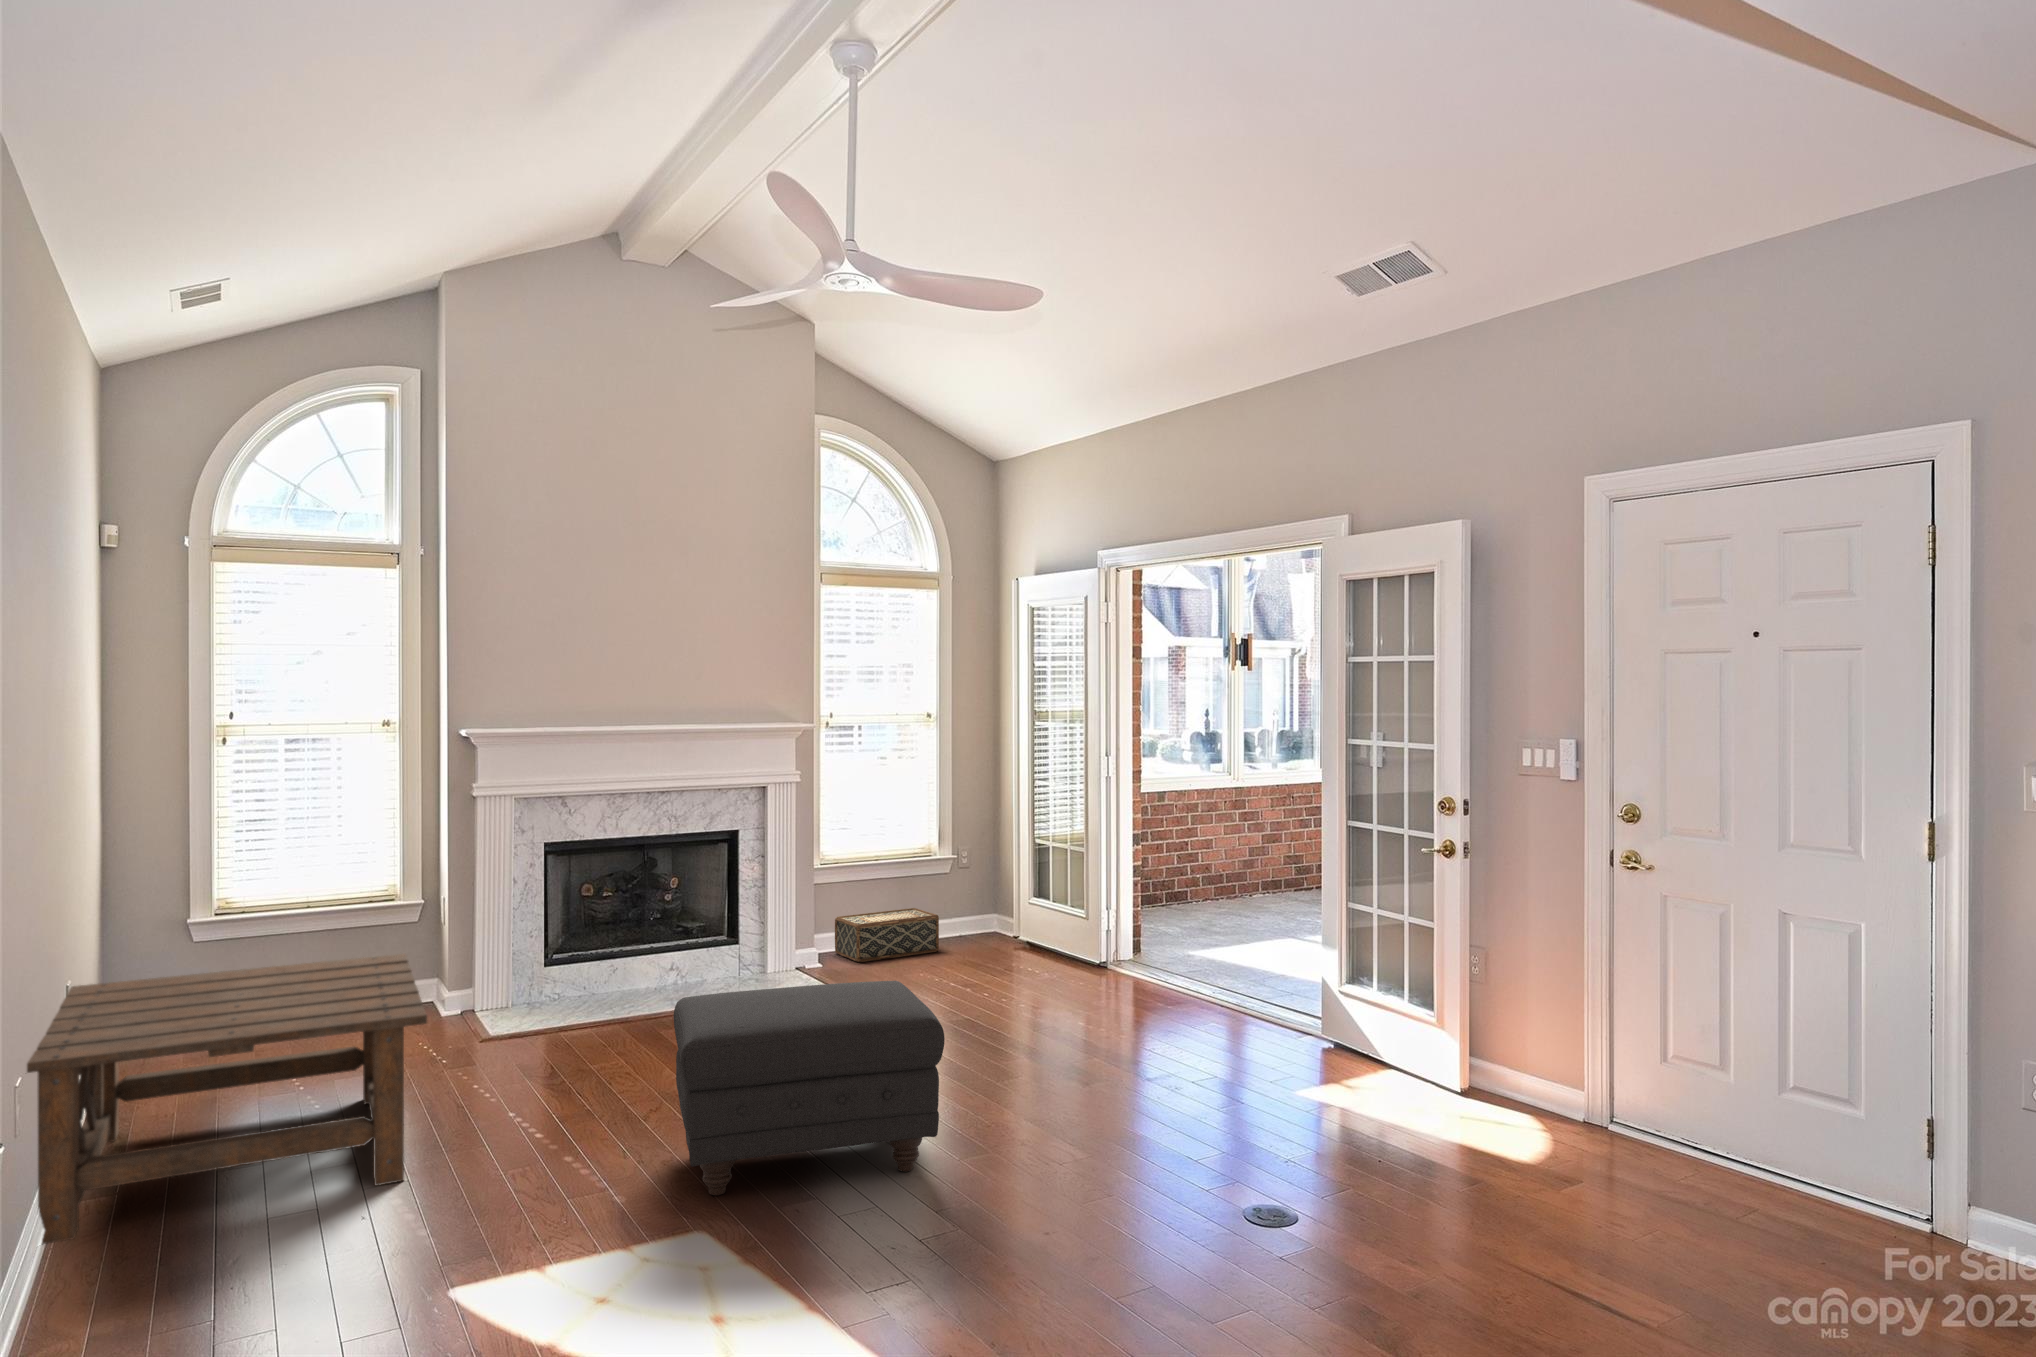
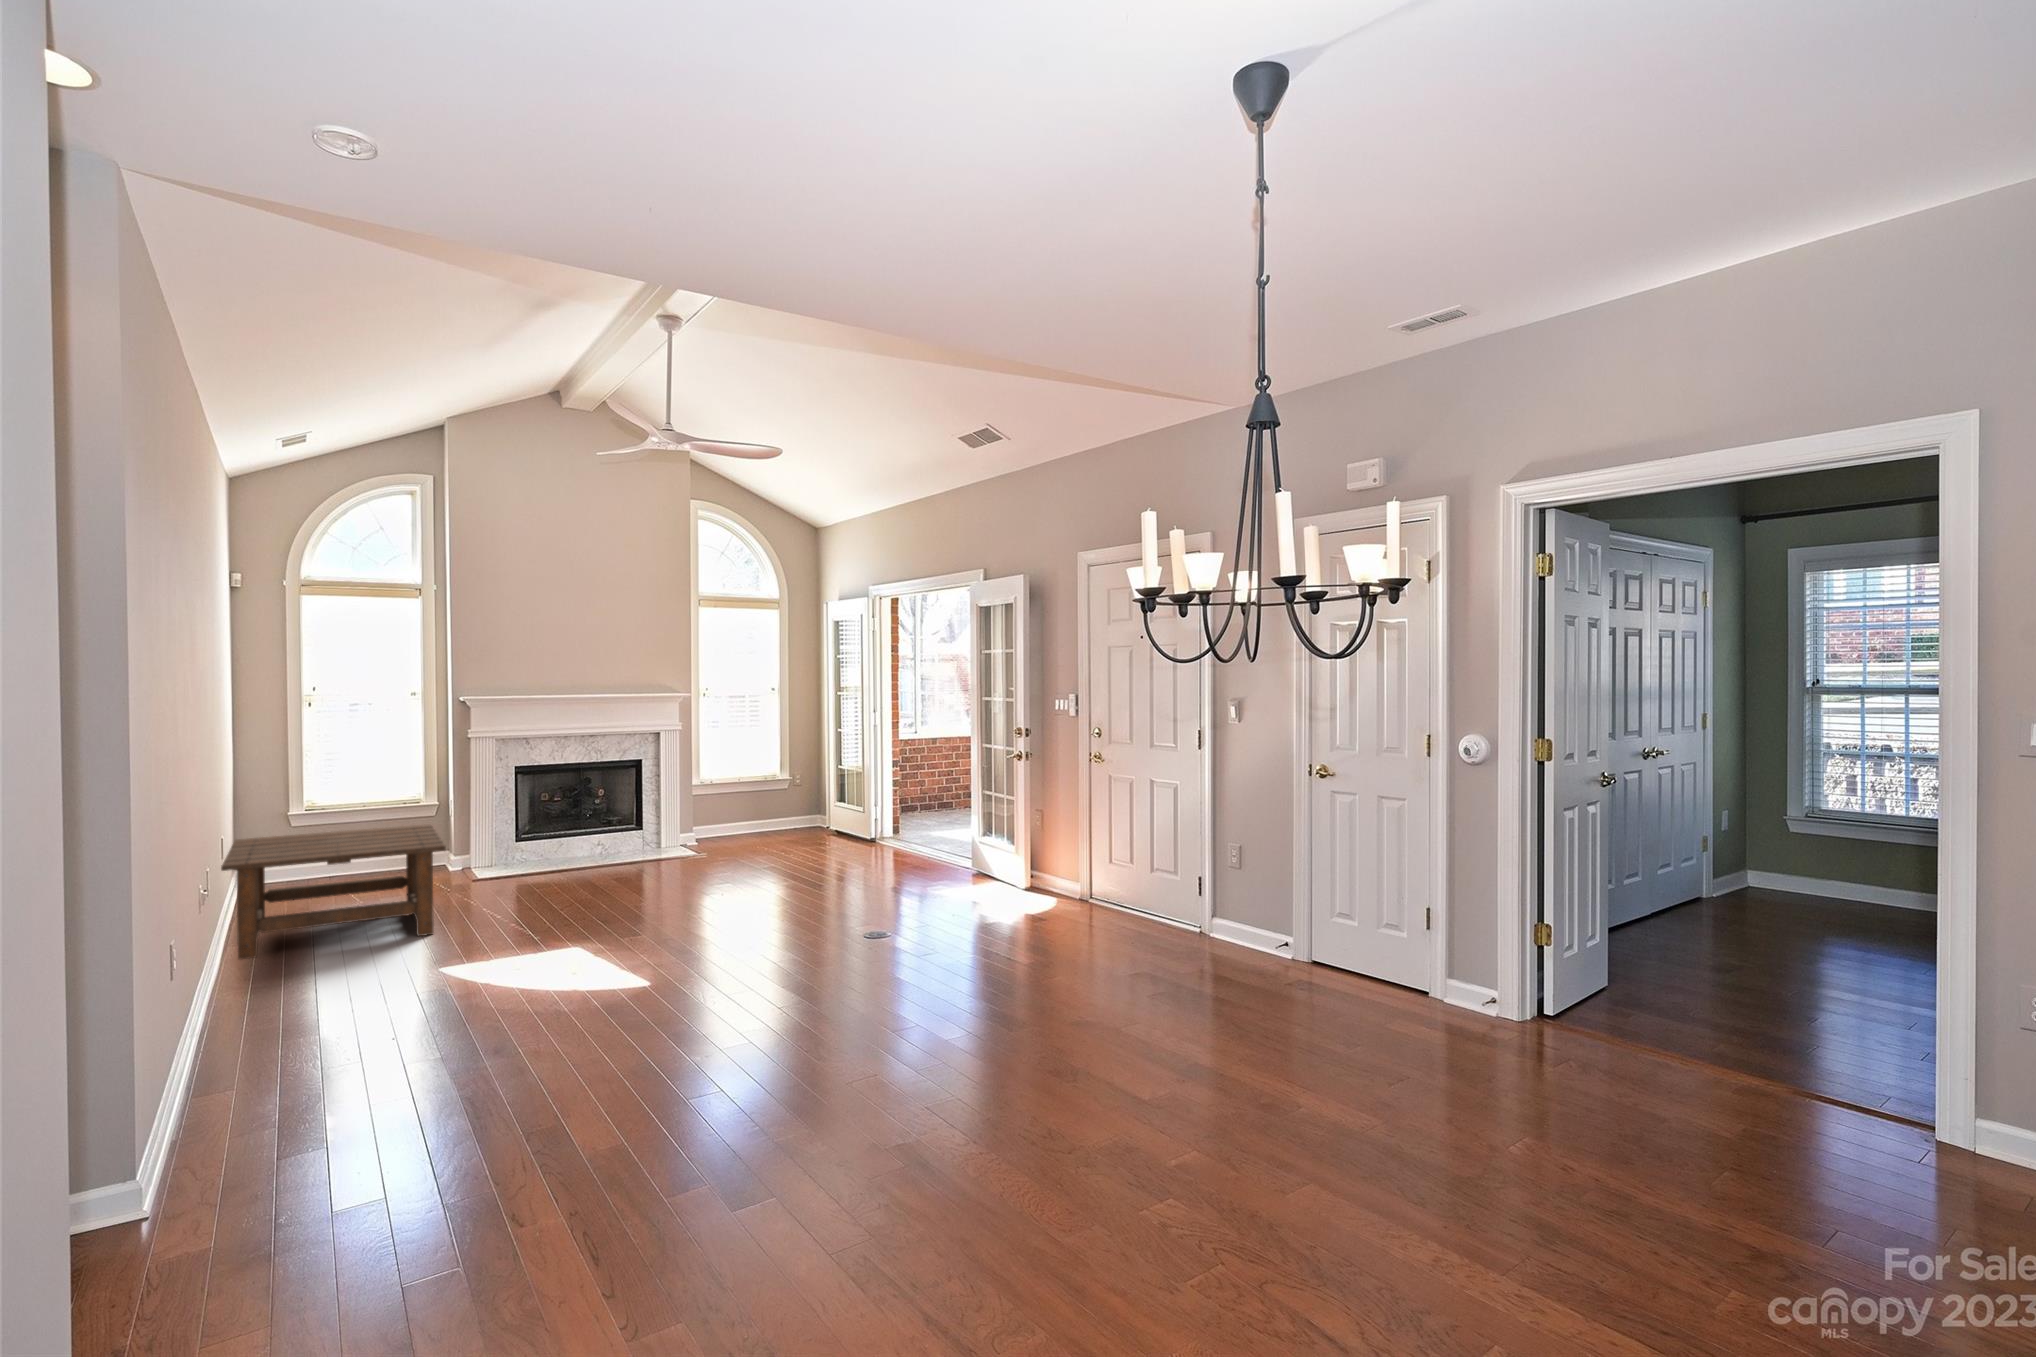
woven basket: present [835,908,939,962] -> none [708,811,775,843]
ottoman: present [674,981,945,1196] -> none [583,831,727,935]

